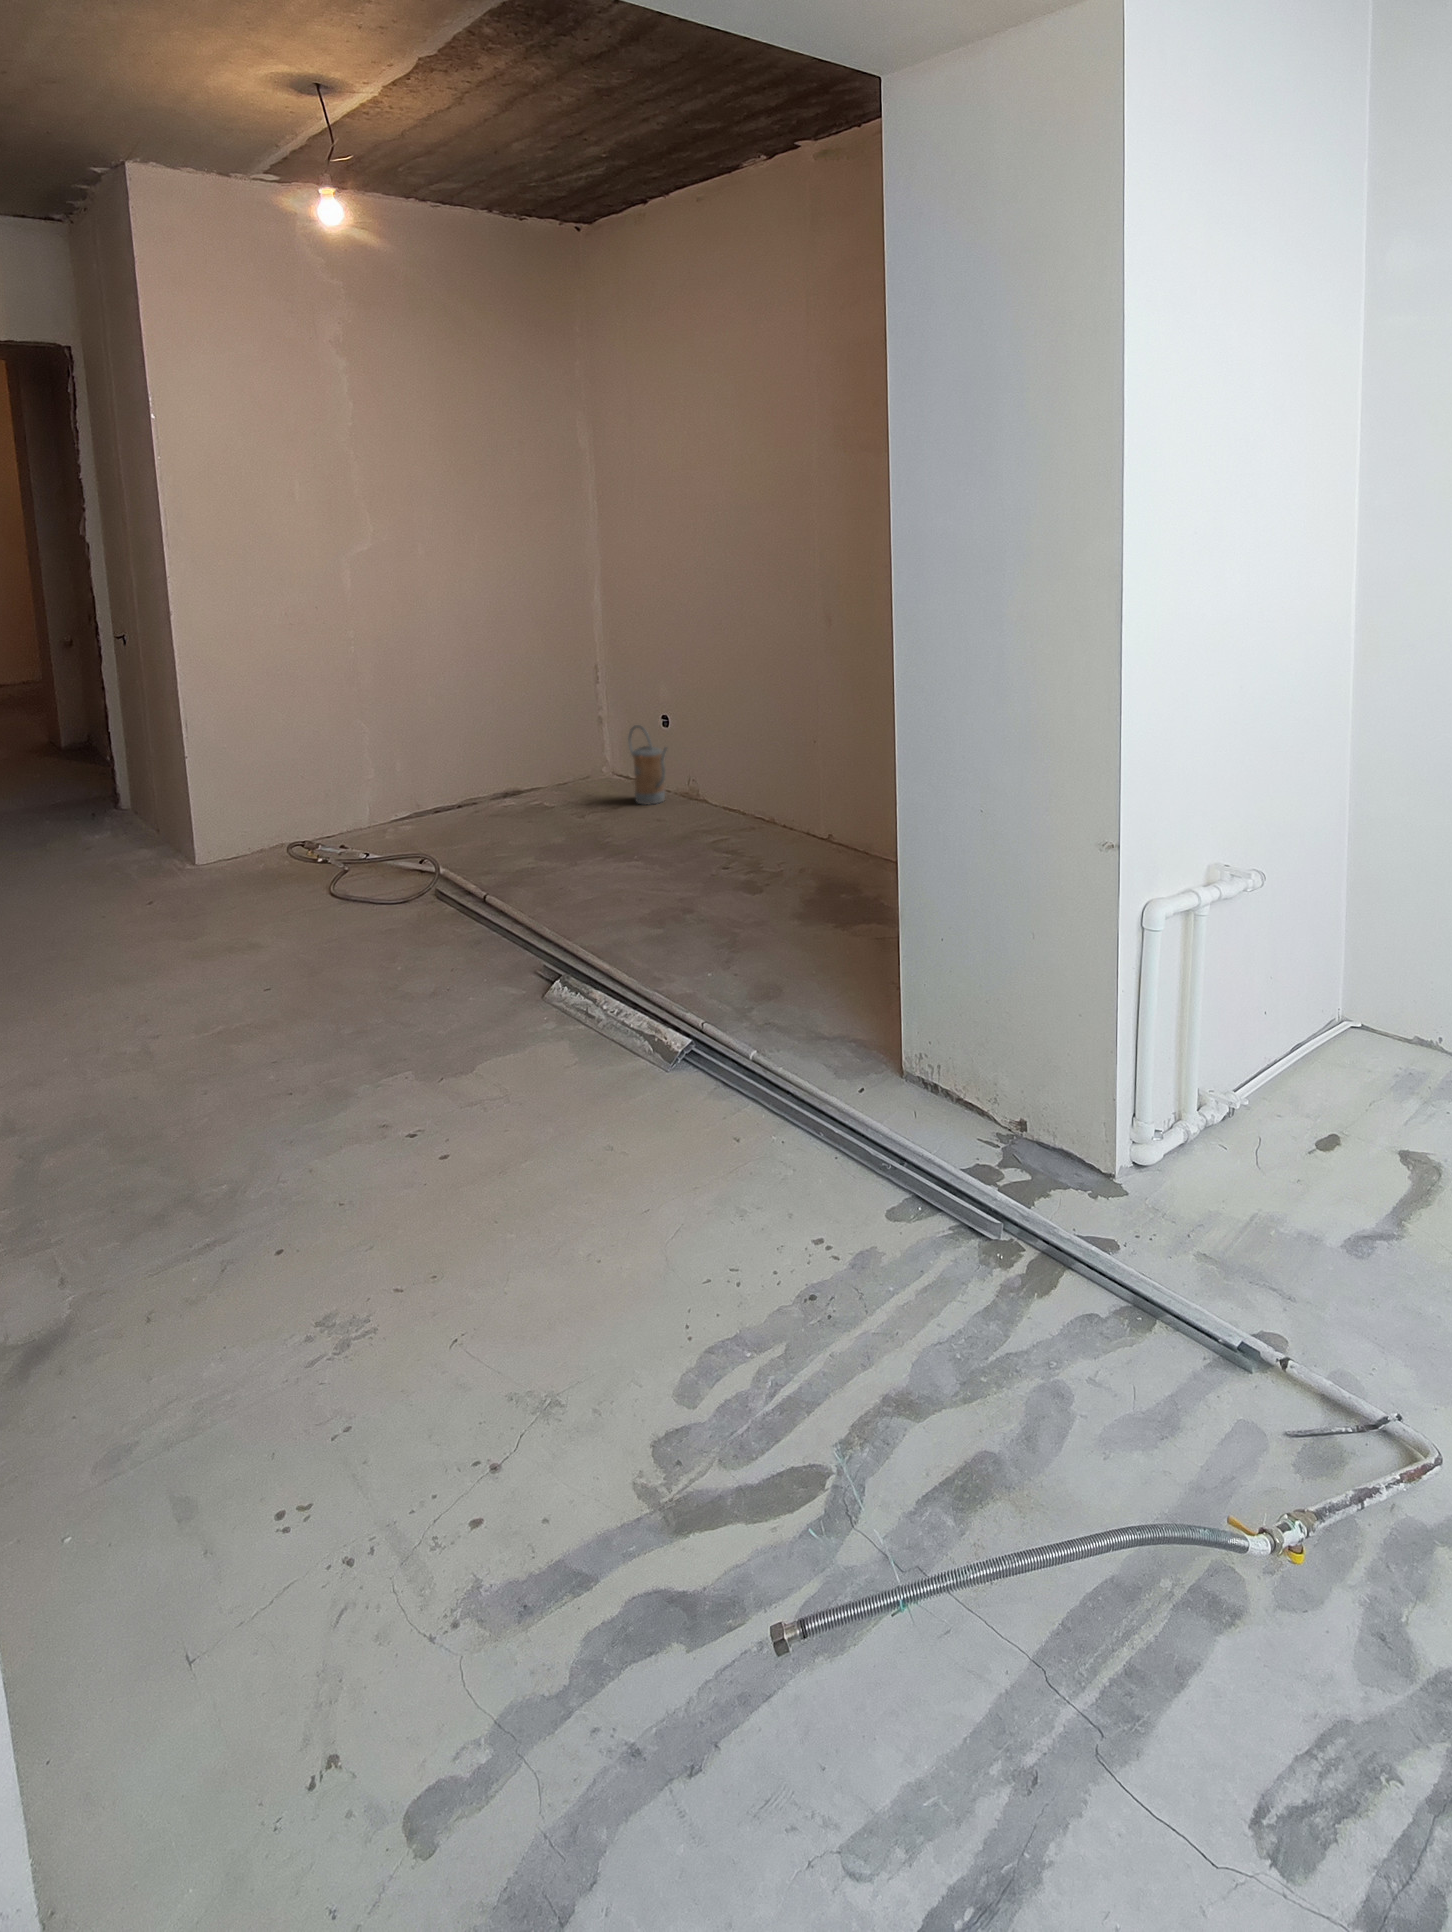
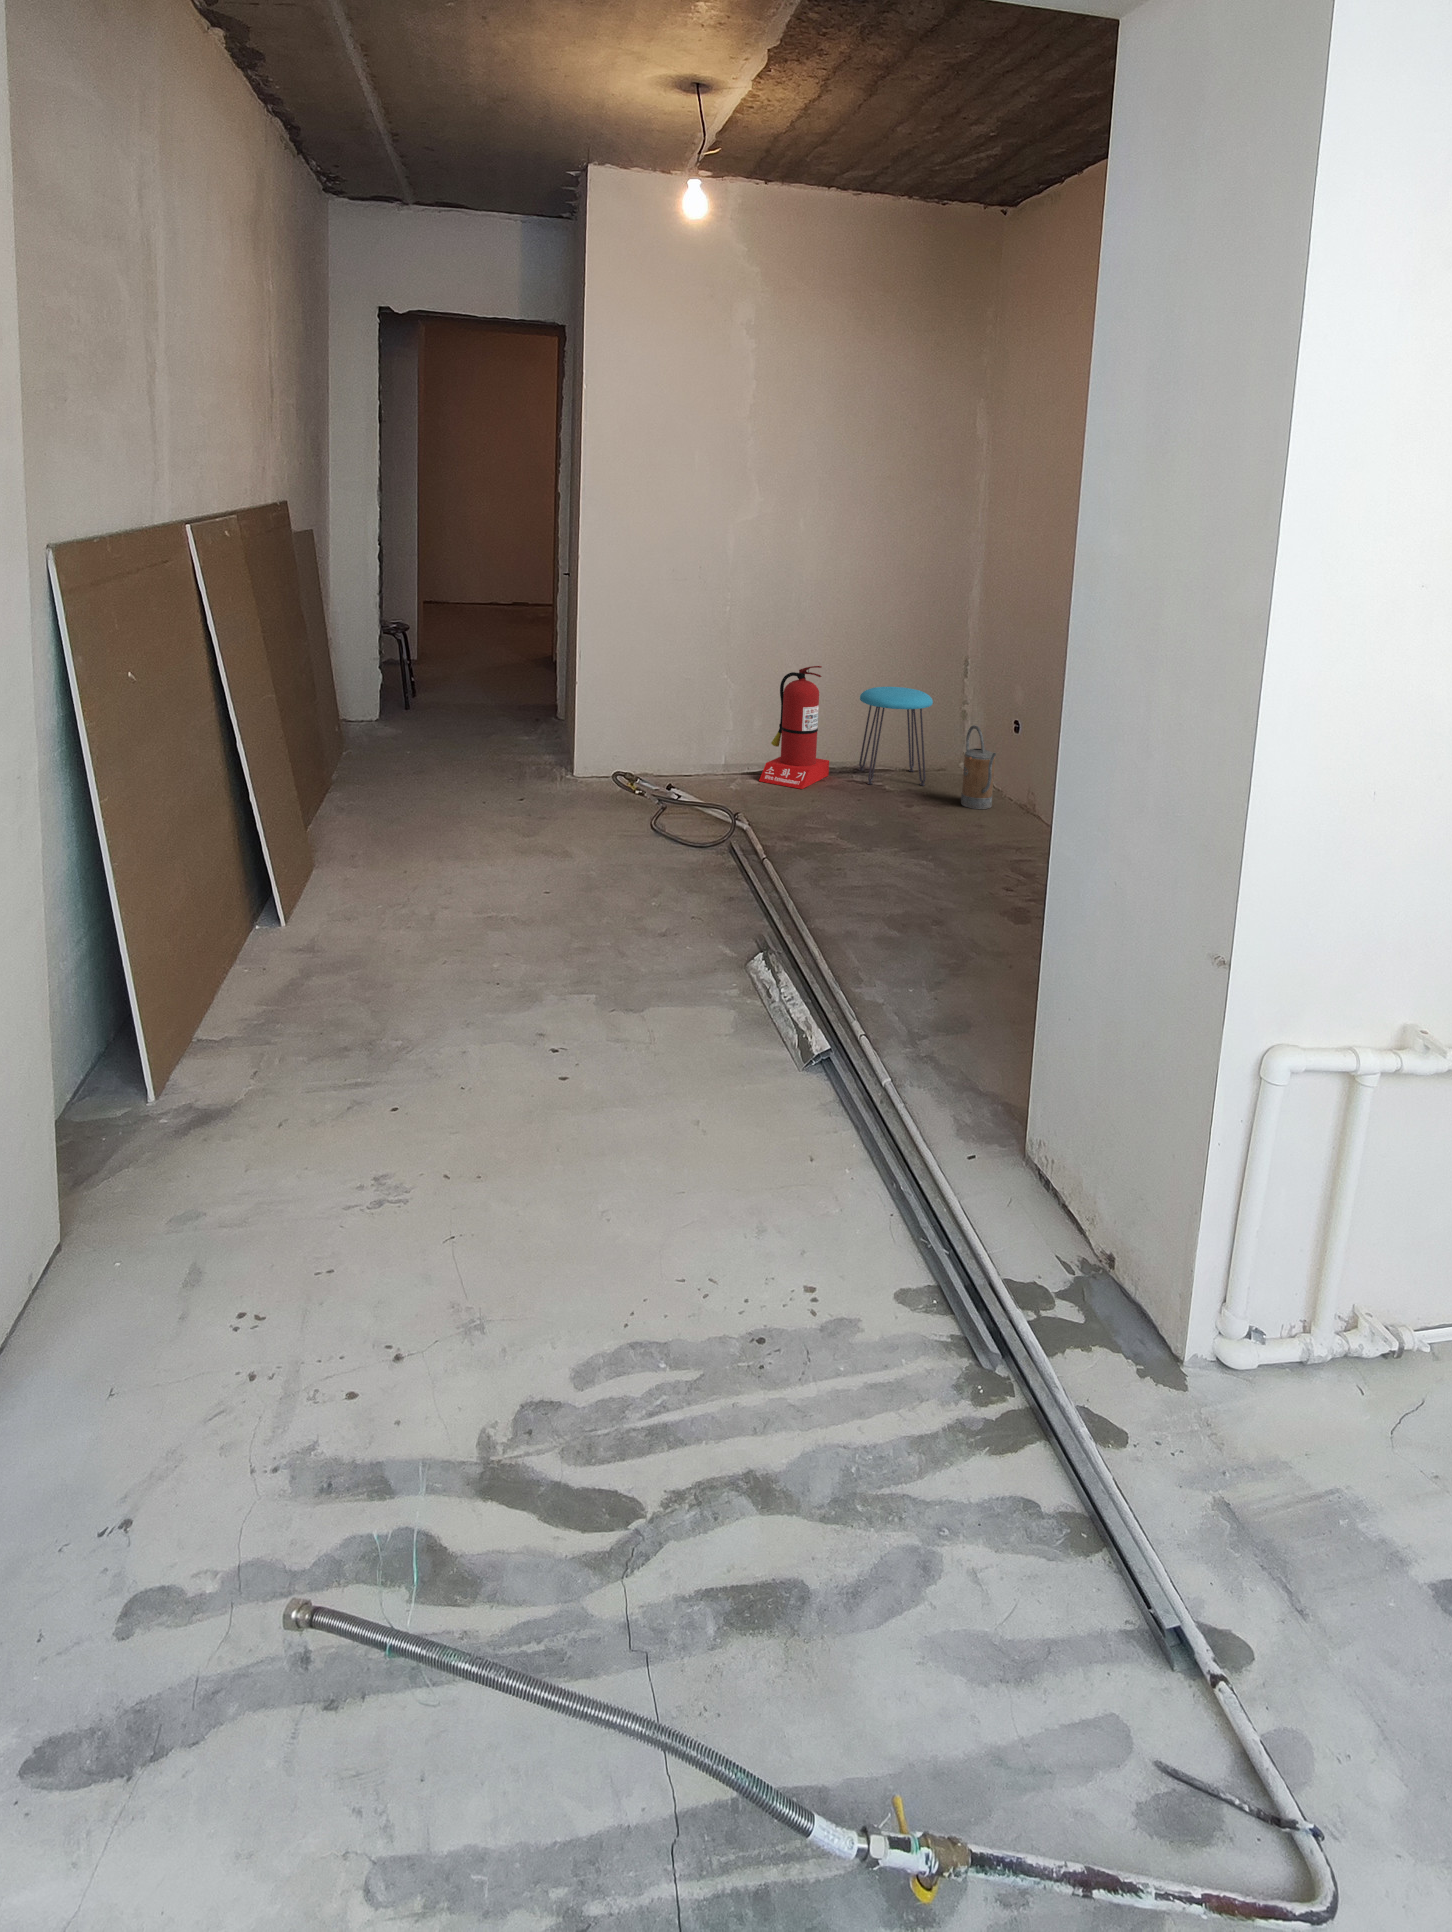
fire extinguisher: none [421,692,489,824] -> present [759,666,829,789]
stool: none [510,701,591,804] -> present [859,687,933,785]

